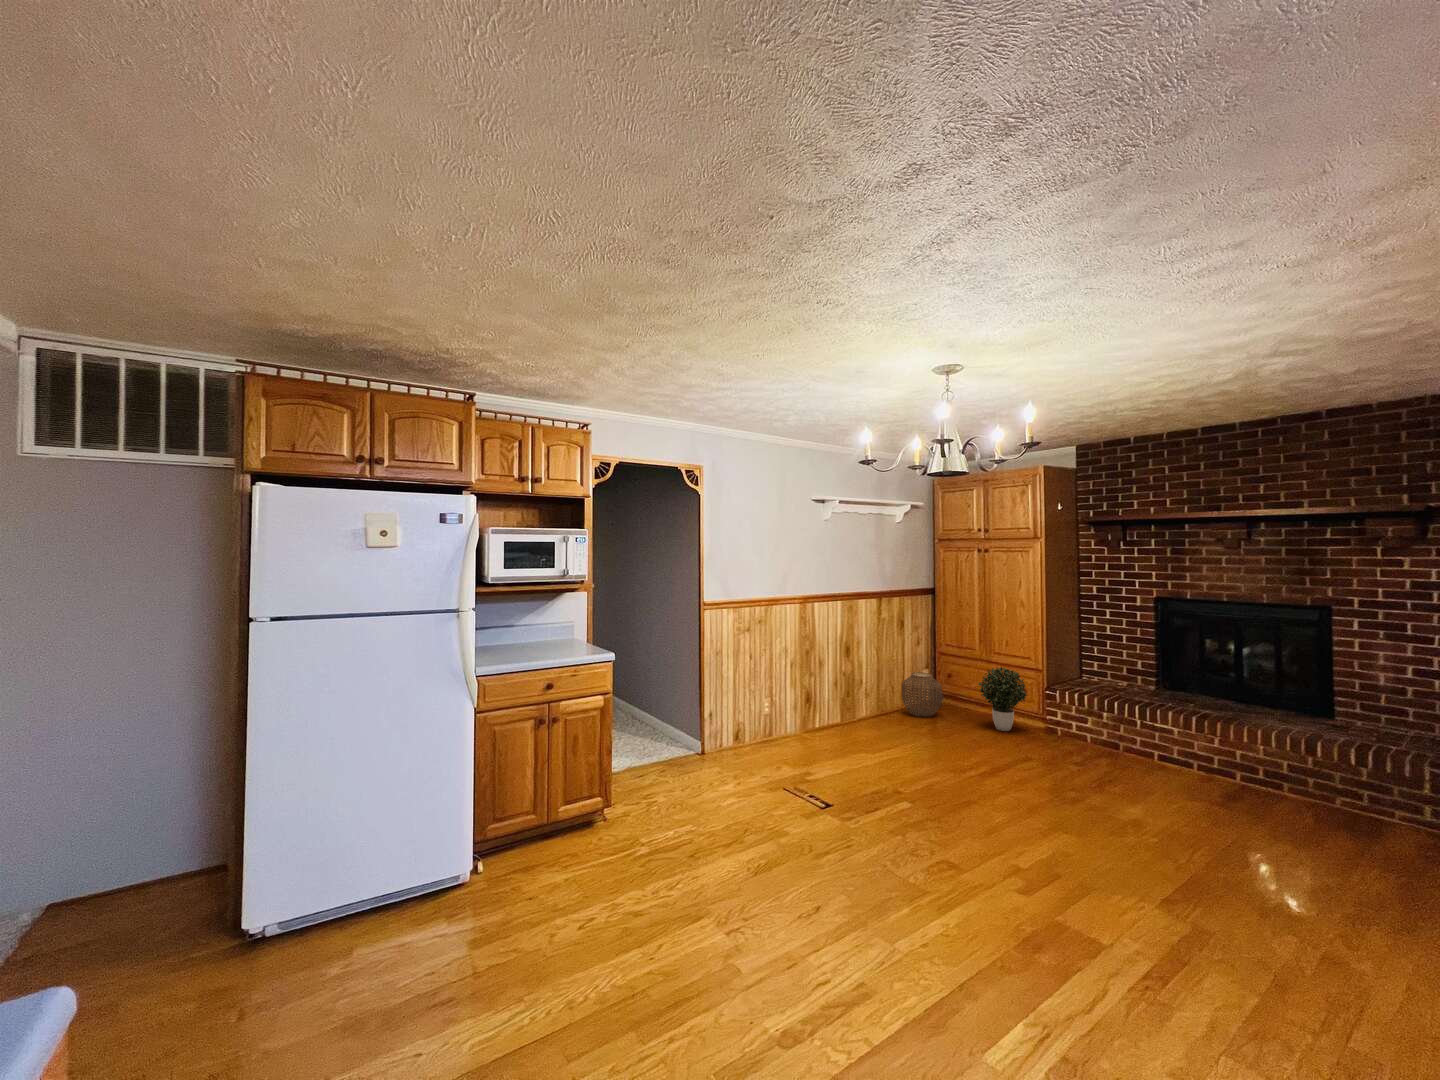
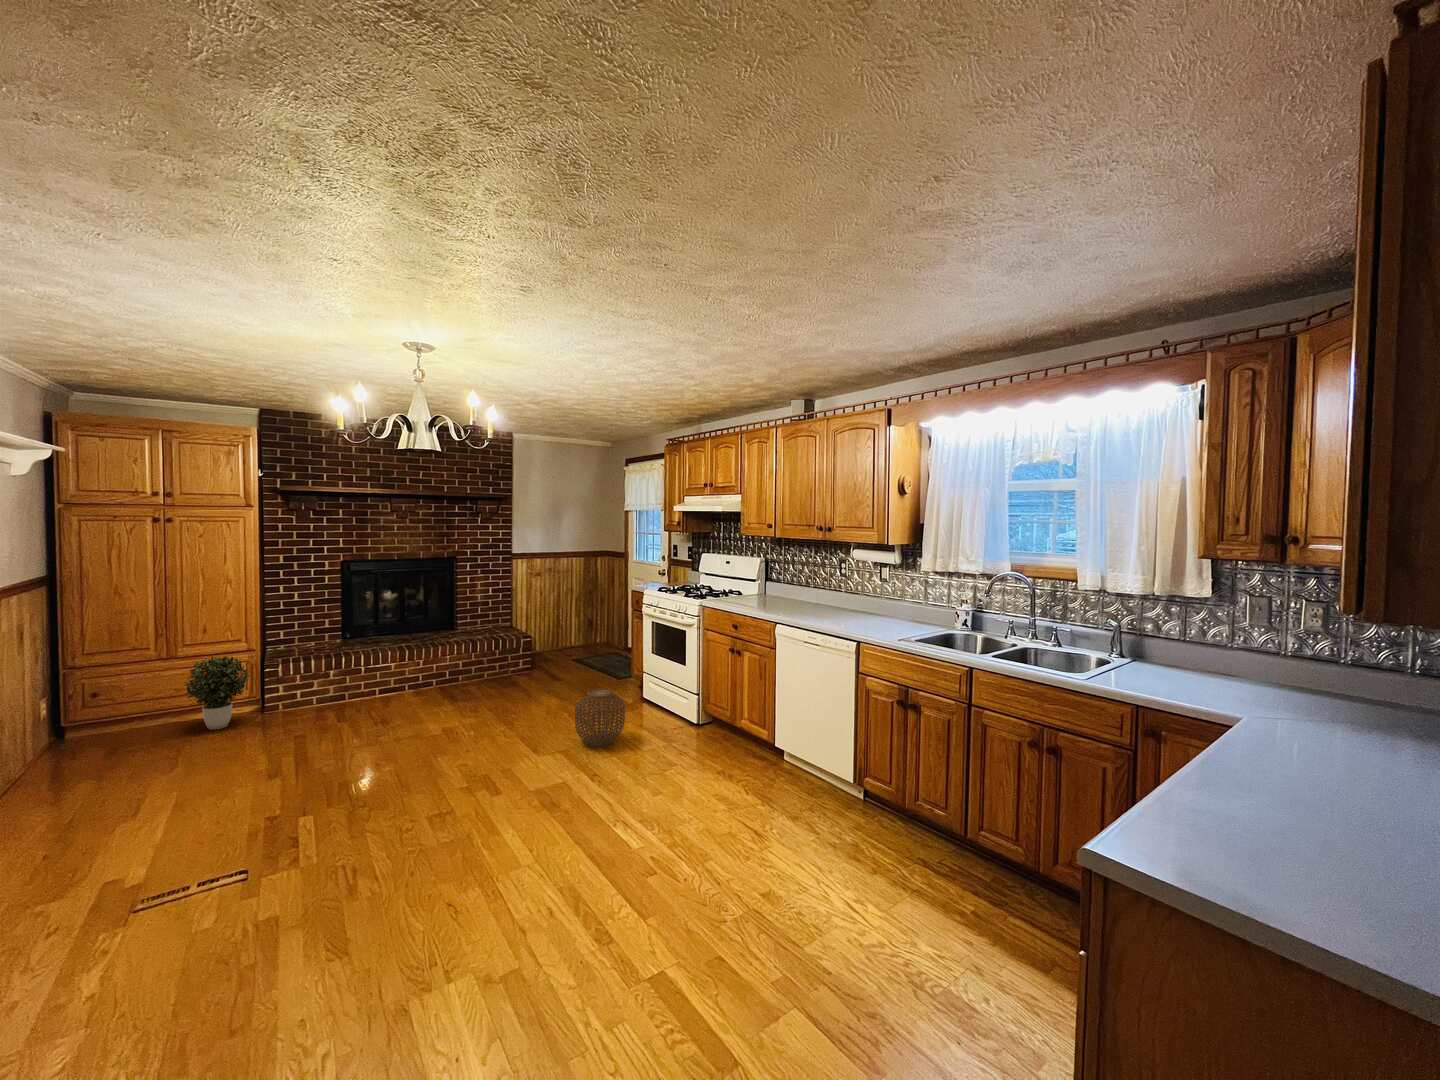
woven basket: present [902,672,942,717] -> present [575,688,625,747]

